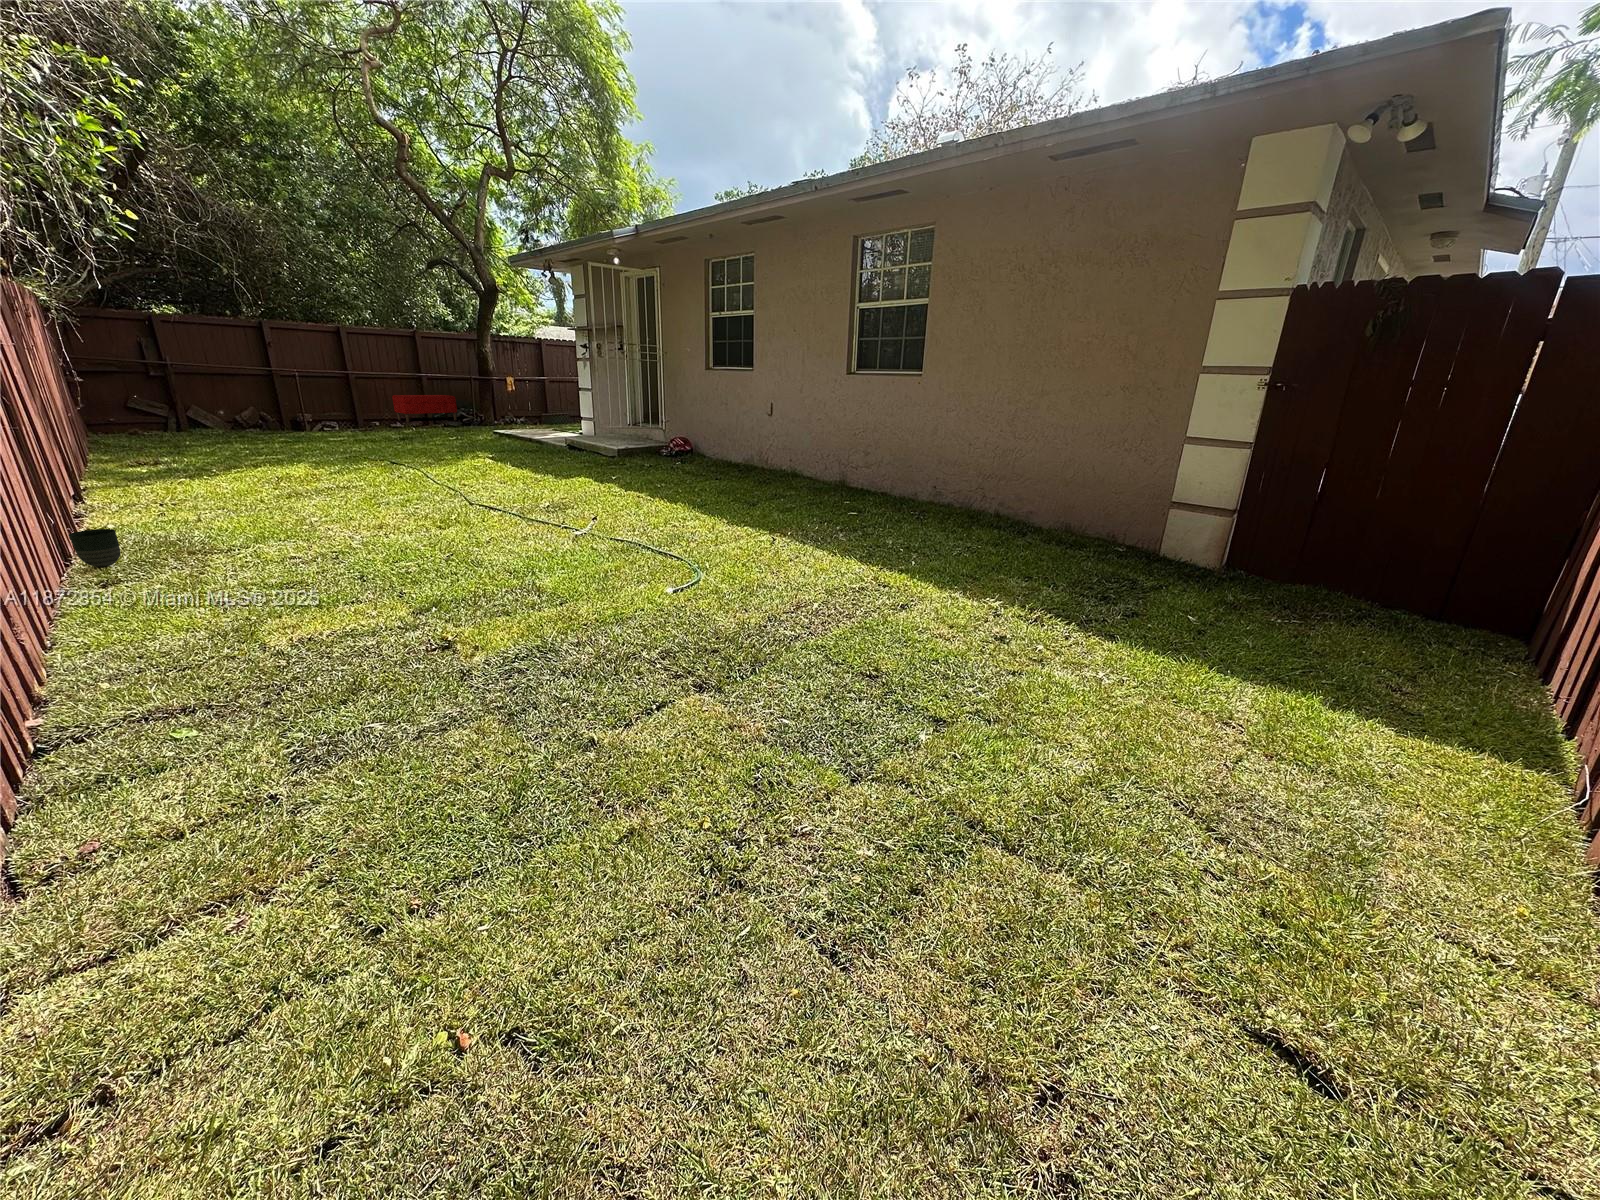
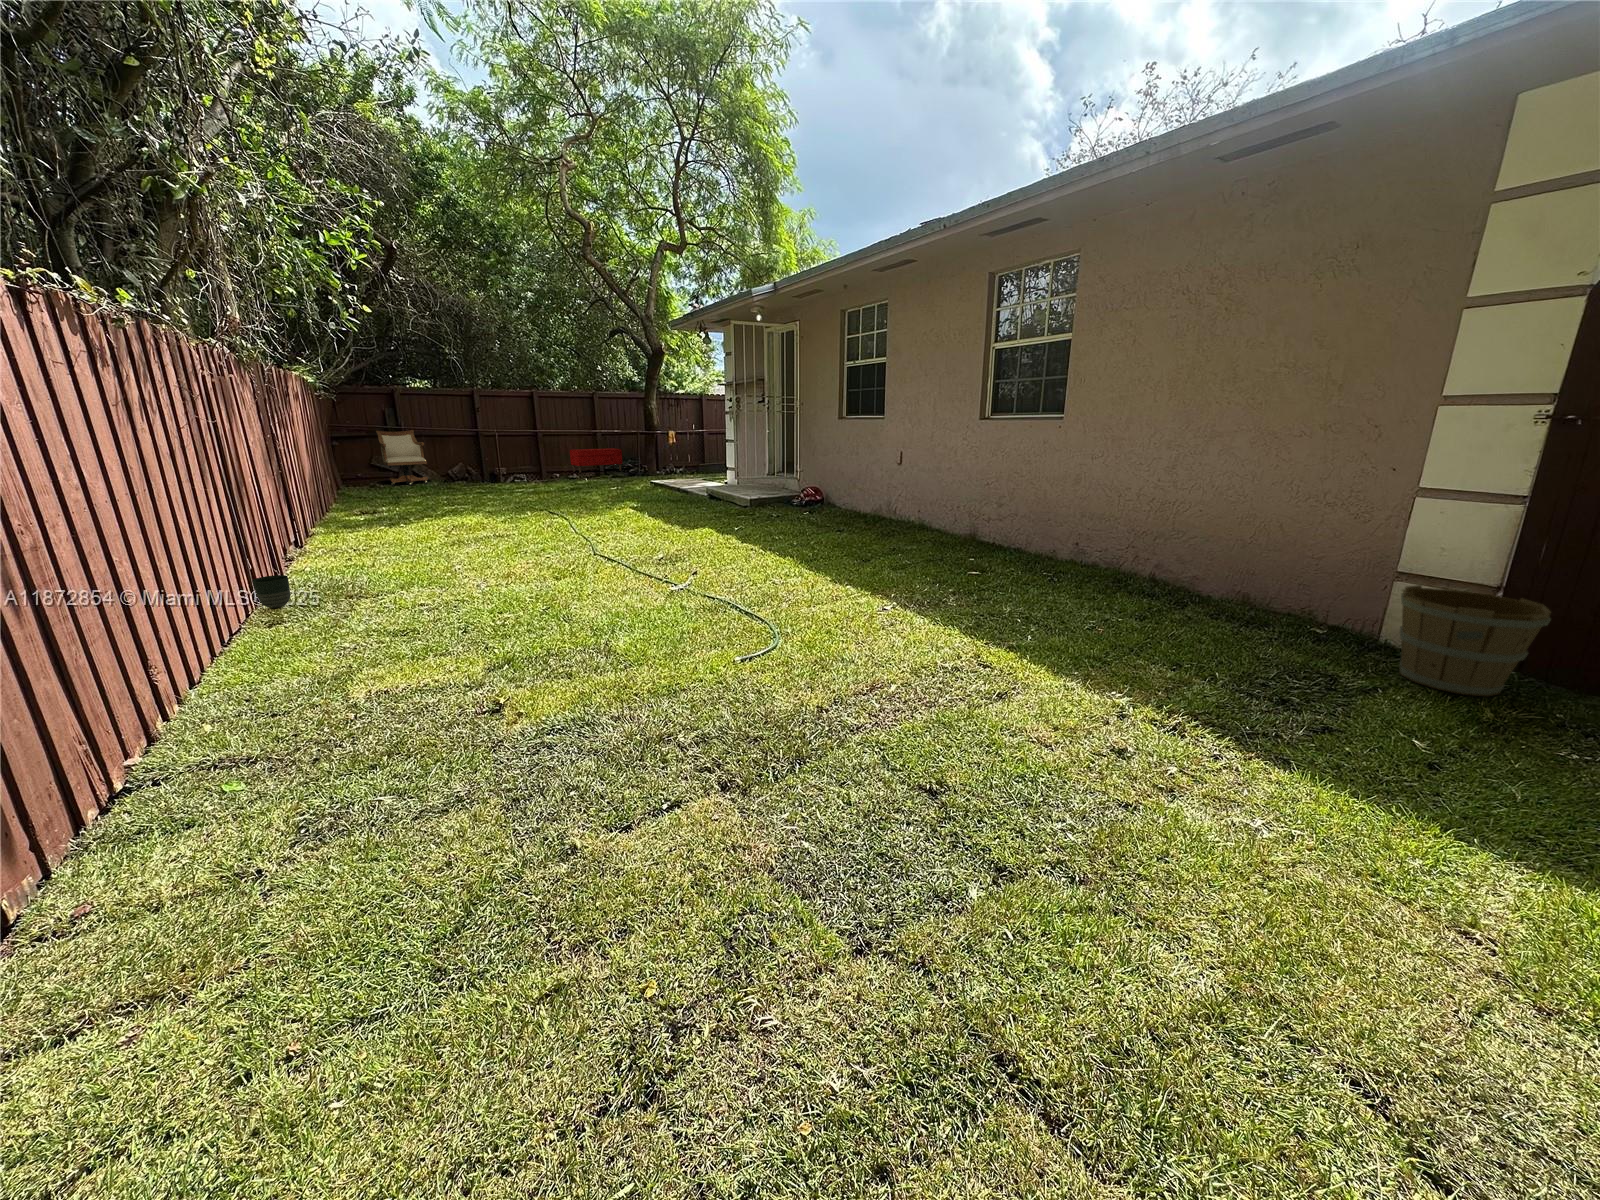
chair: none [134,365,214,433] -> present [376,430,428,486]
wooden bucket: none [1174,510,1266,588] -> present [1399,585,1551,697]

